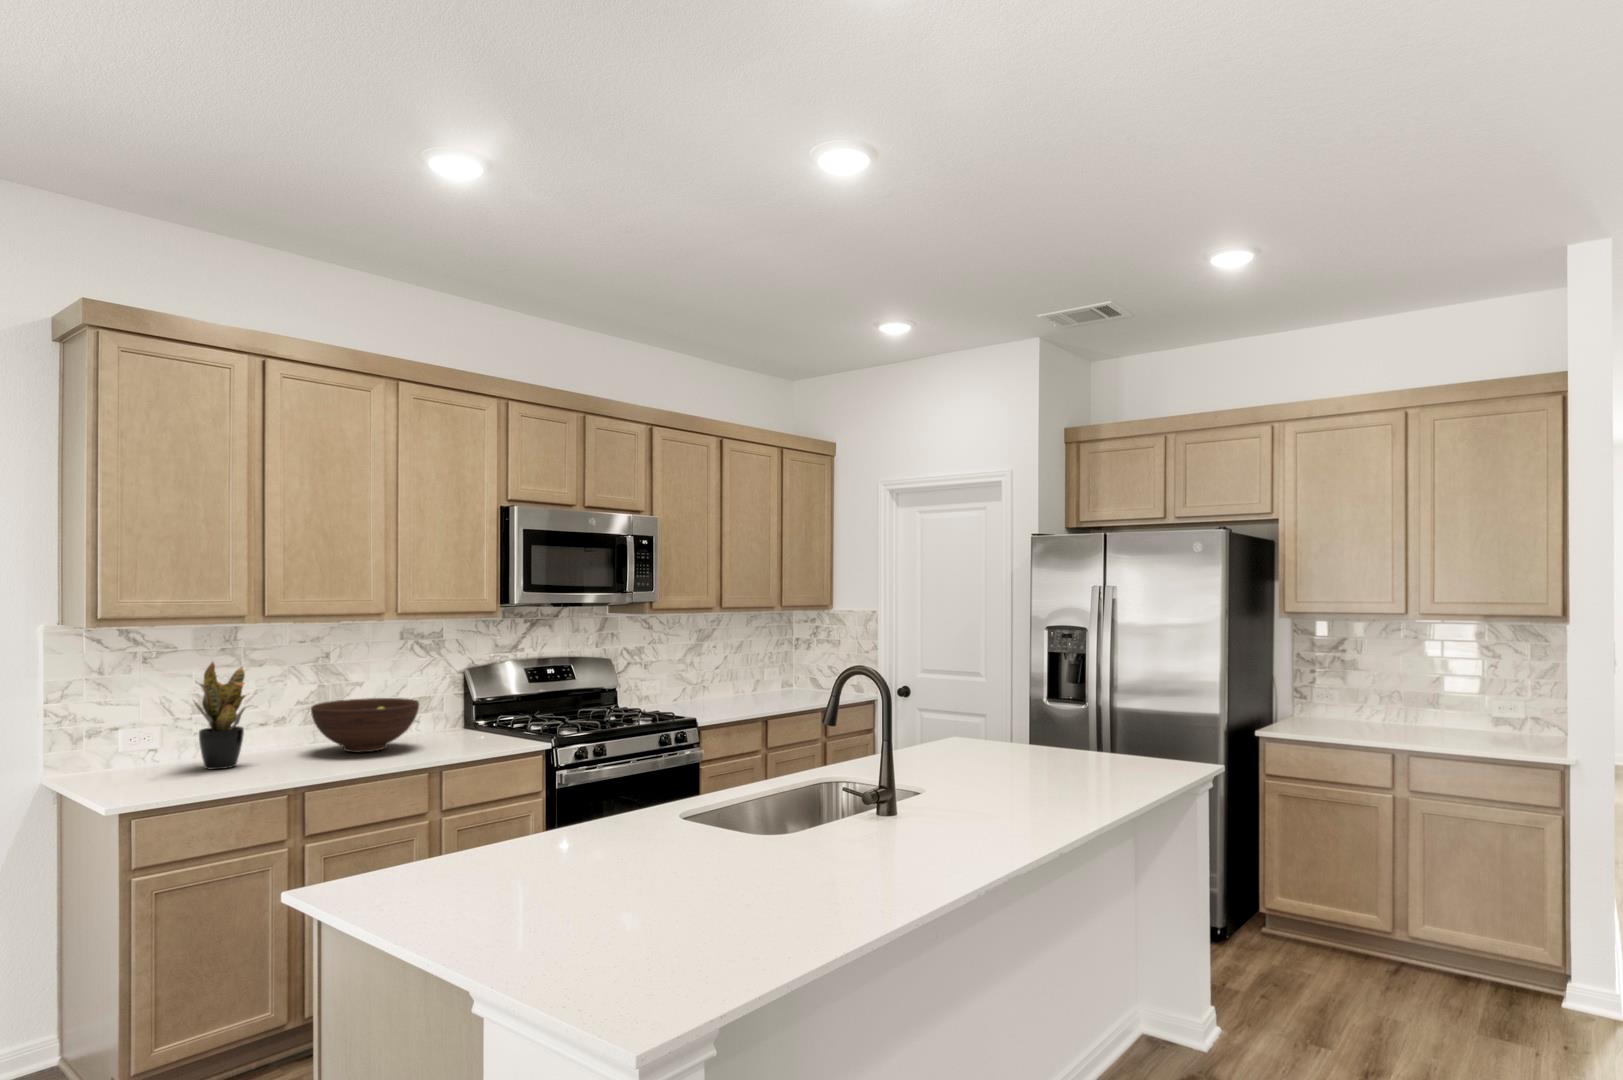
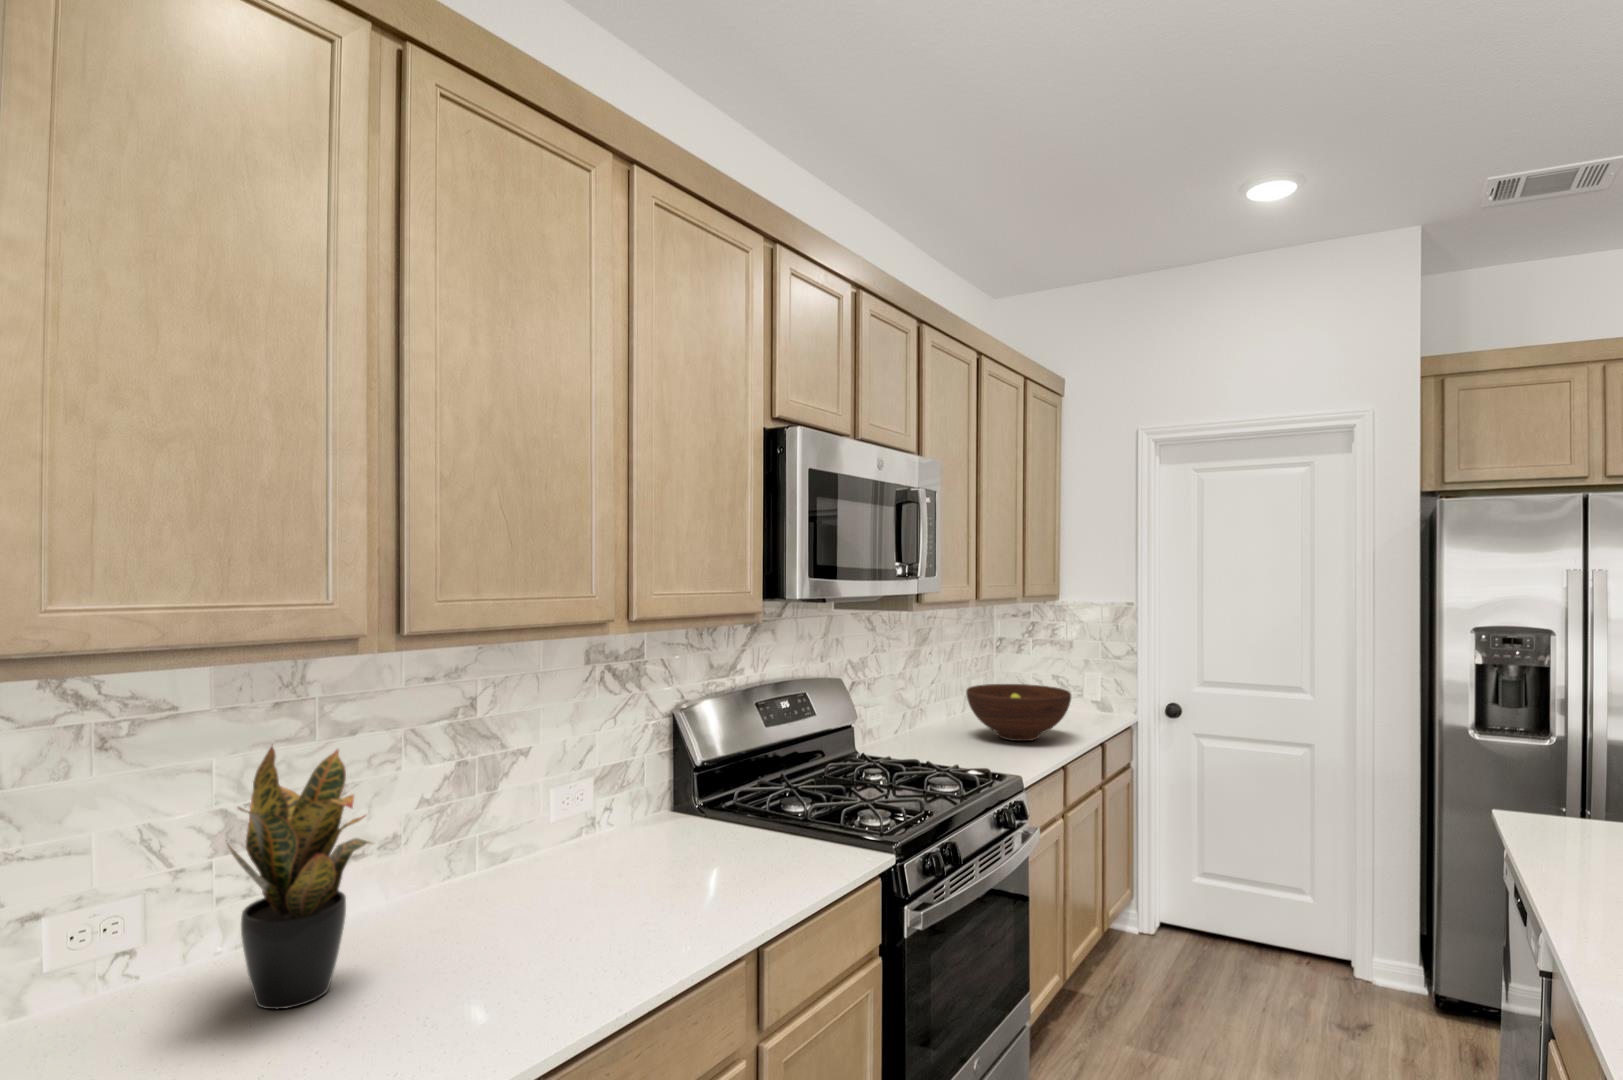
fruit bowl: present [311,698,419,752] -> present [966,684,1071,741]

